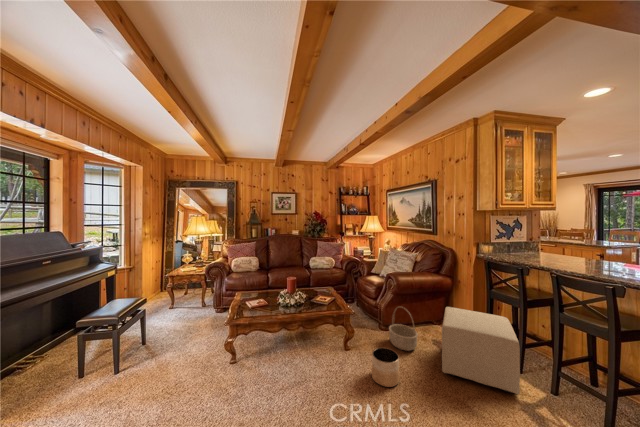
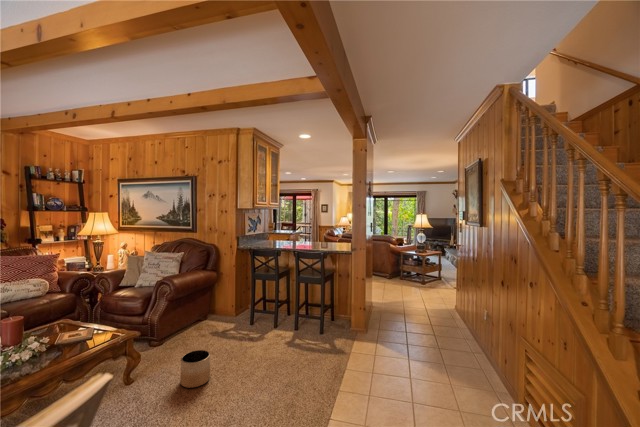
basket: present [389,306,418,351] -> none [172,309,205,354]
ottoman: present [442,307,520,394] -> none [224,291,285,350]

